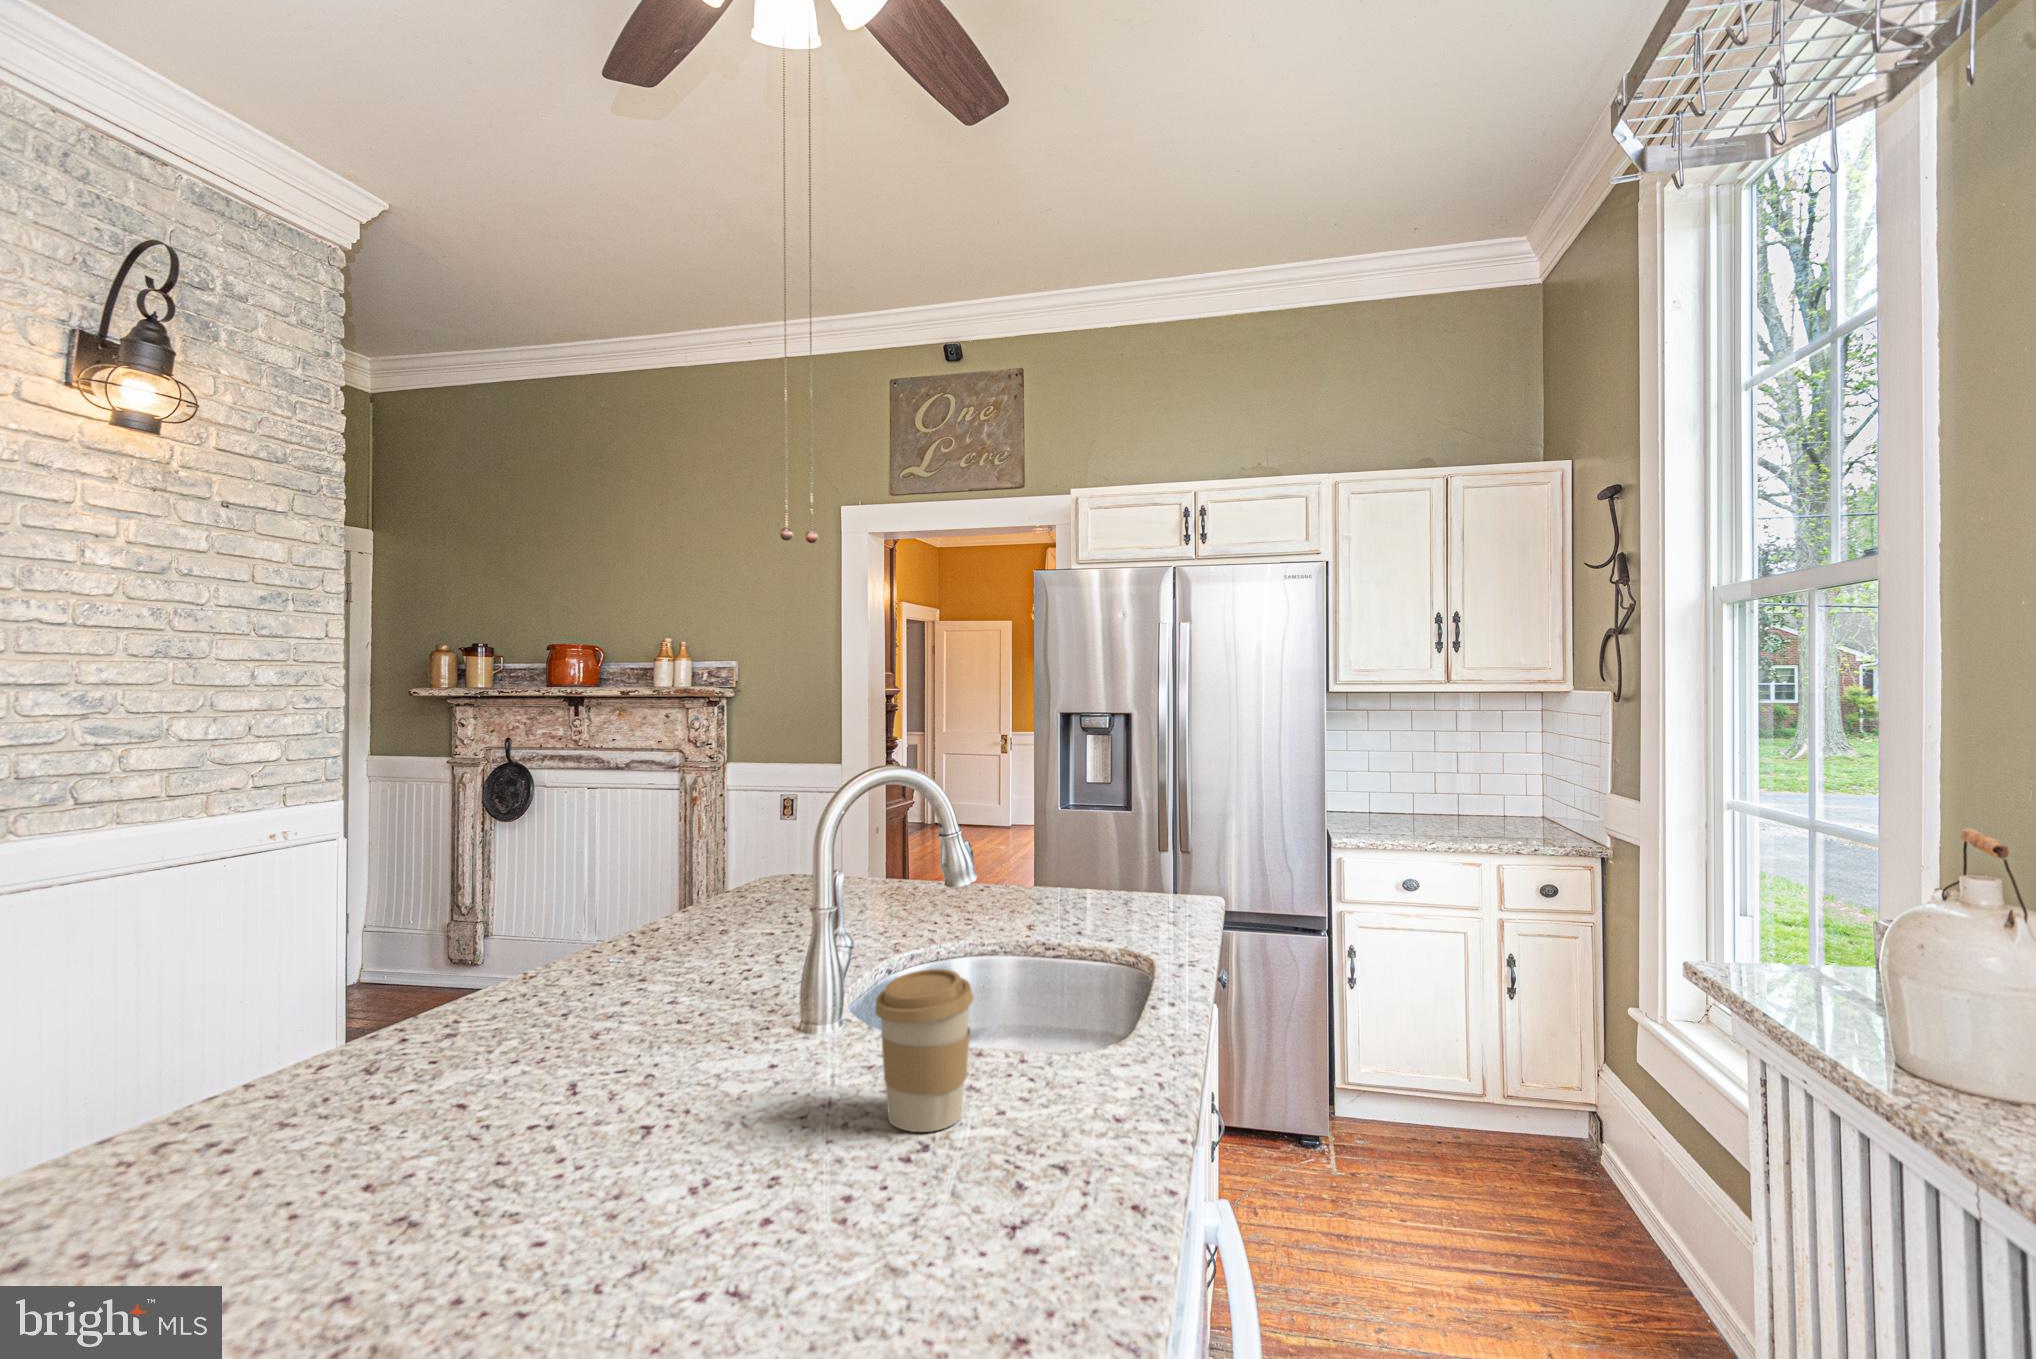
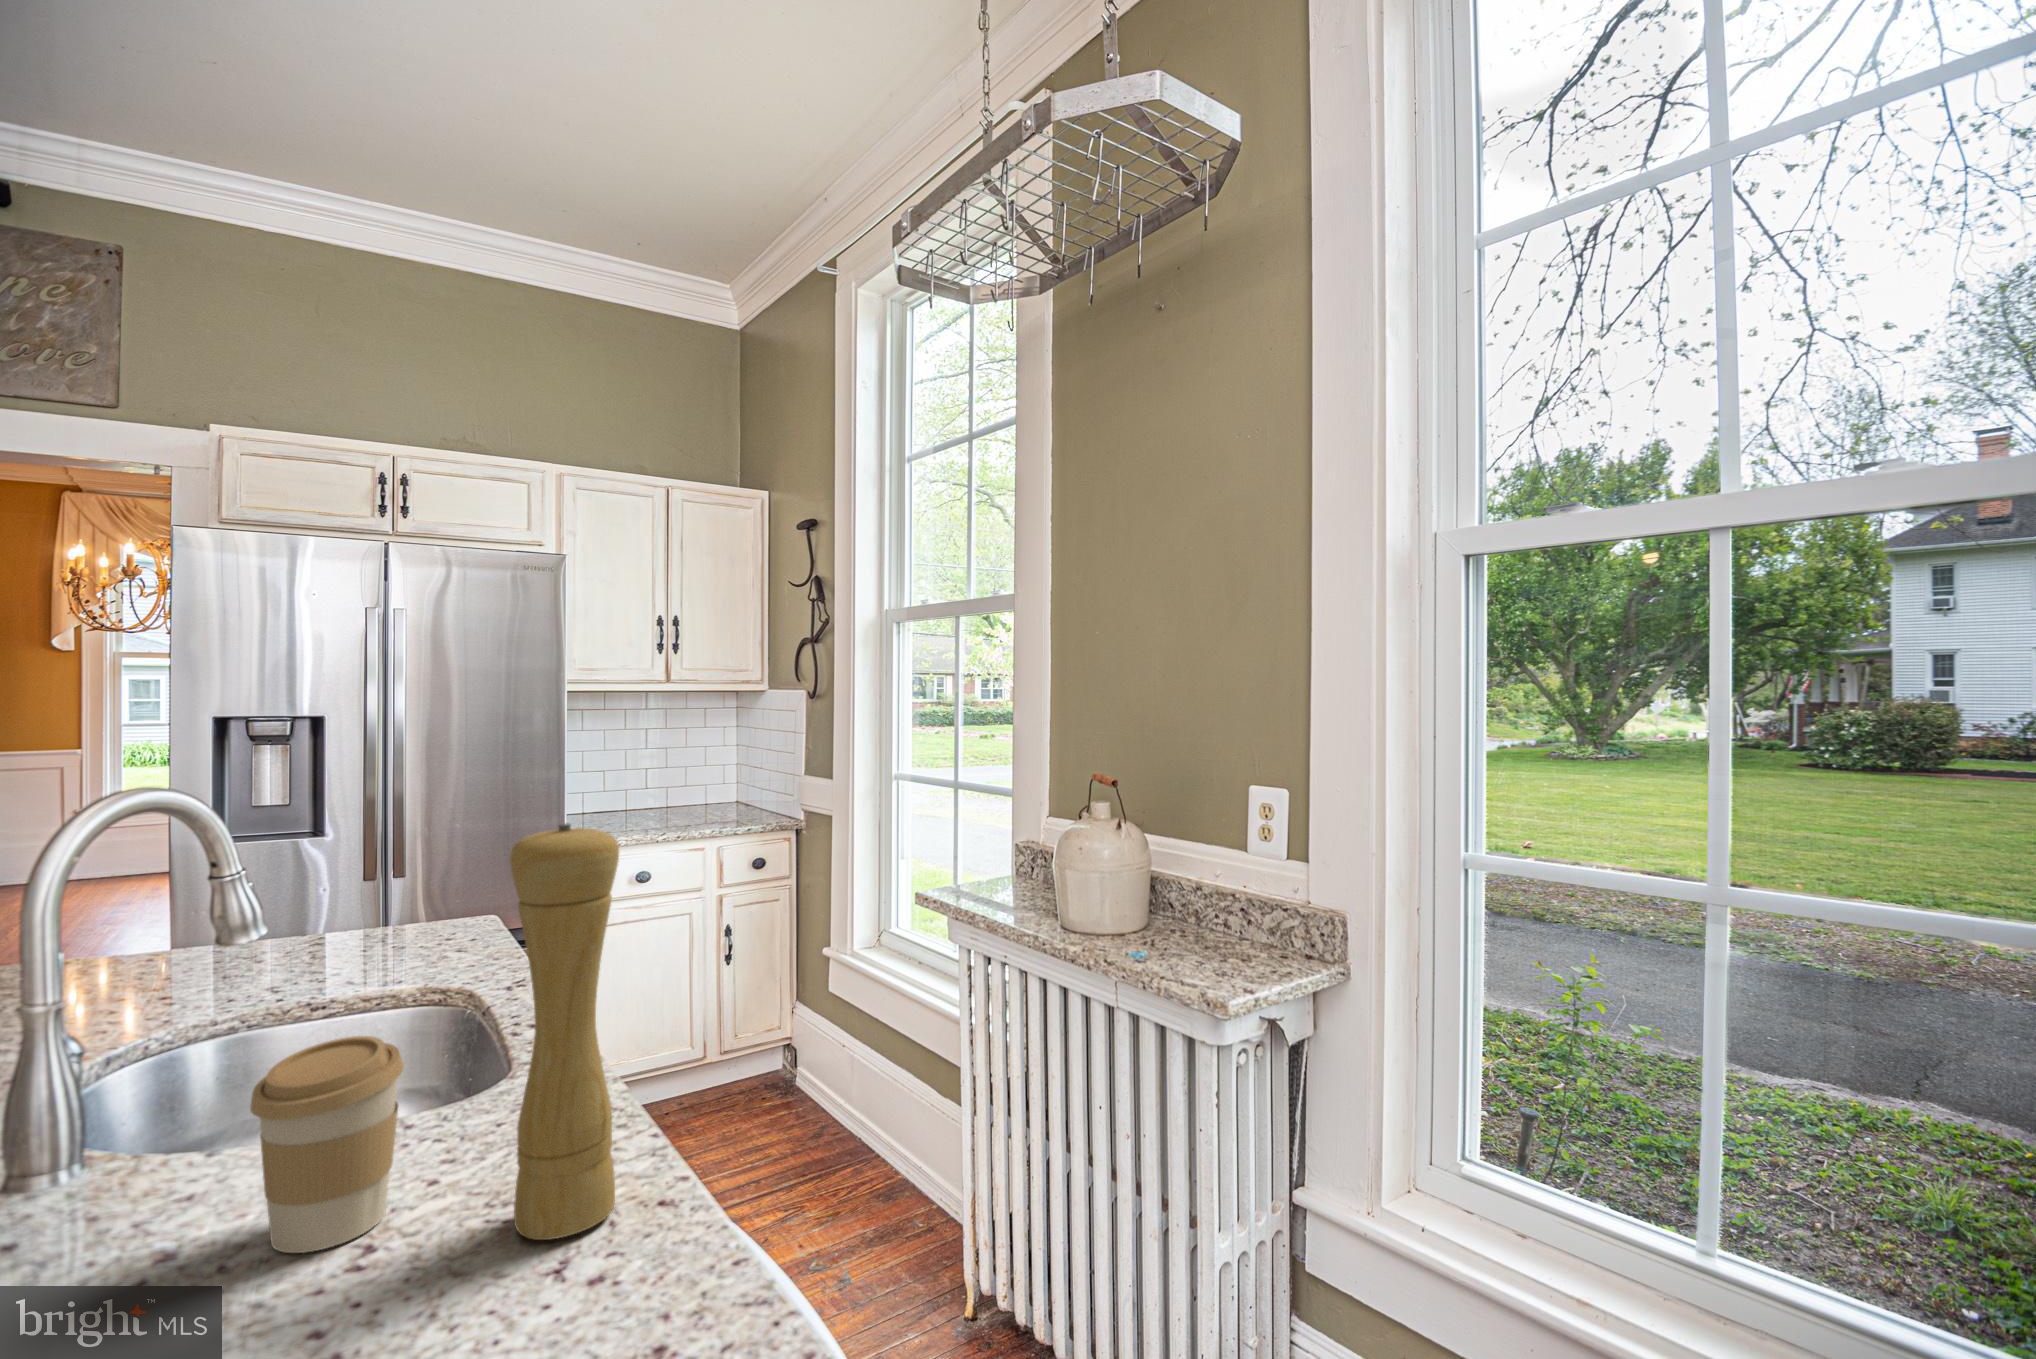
pepper mill: none [1008,815,1099,1203] -> present [510,824,619,1240]

